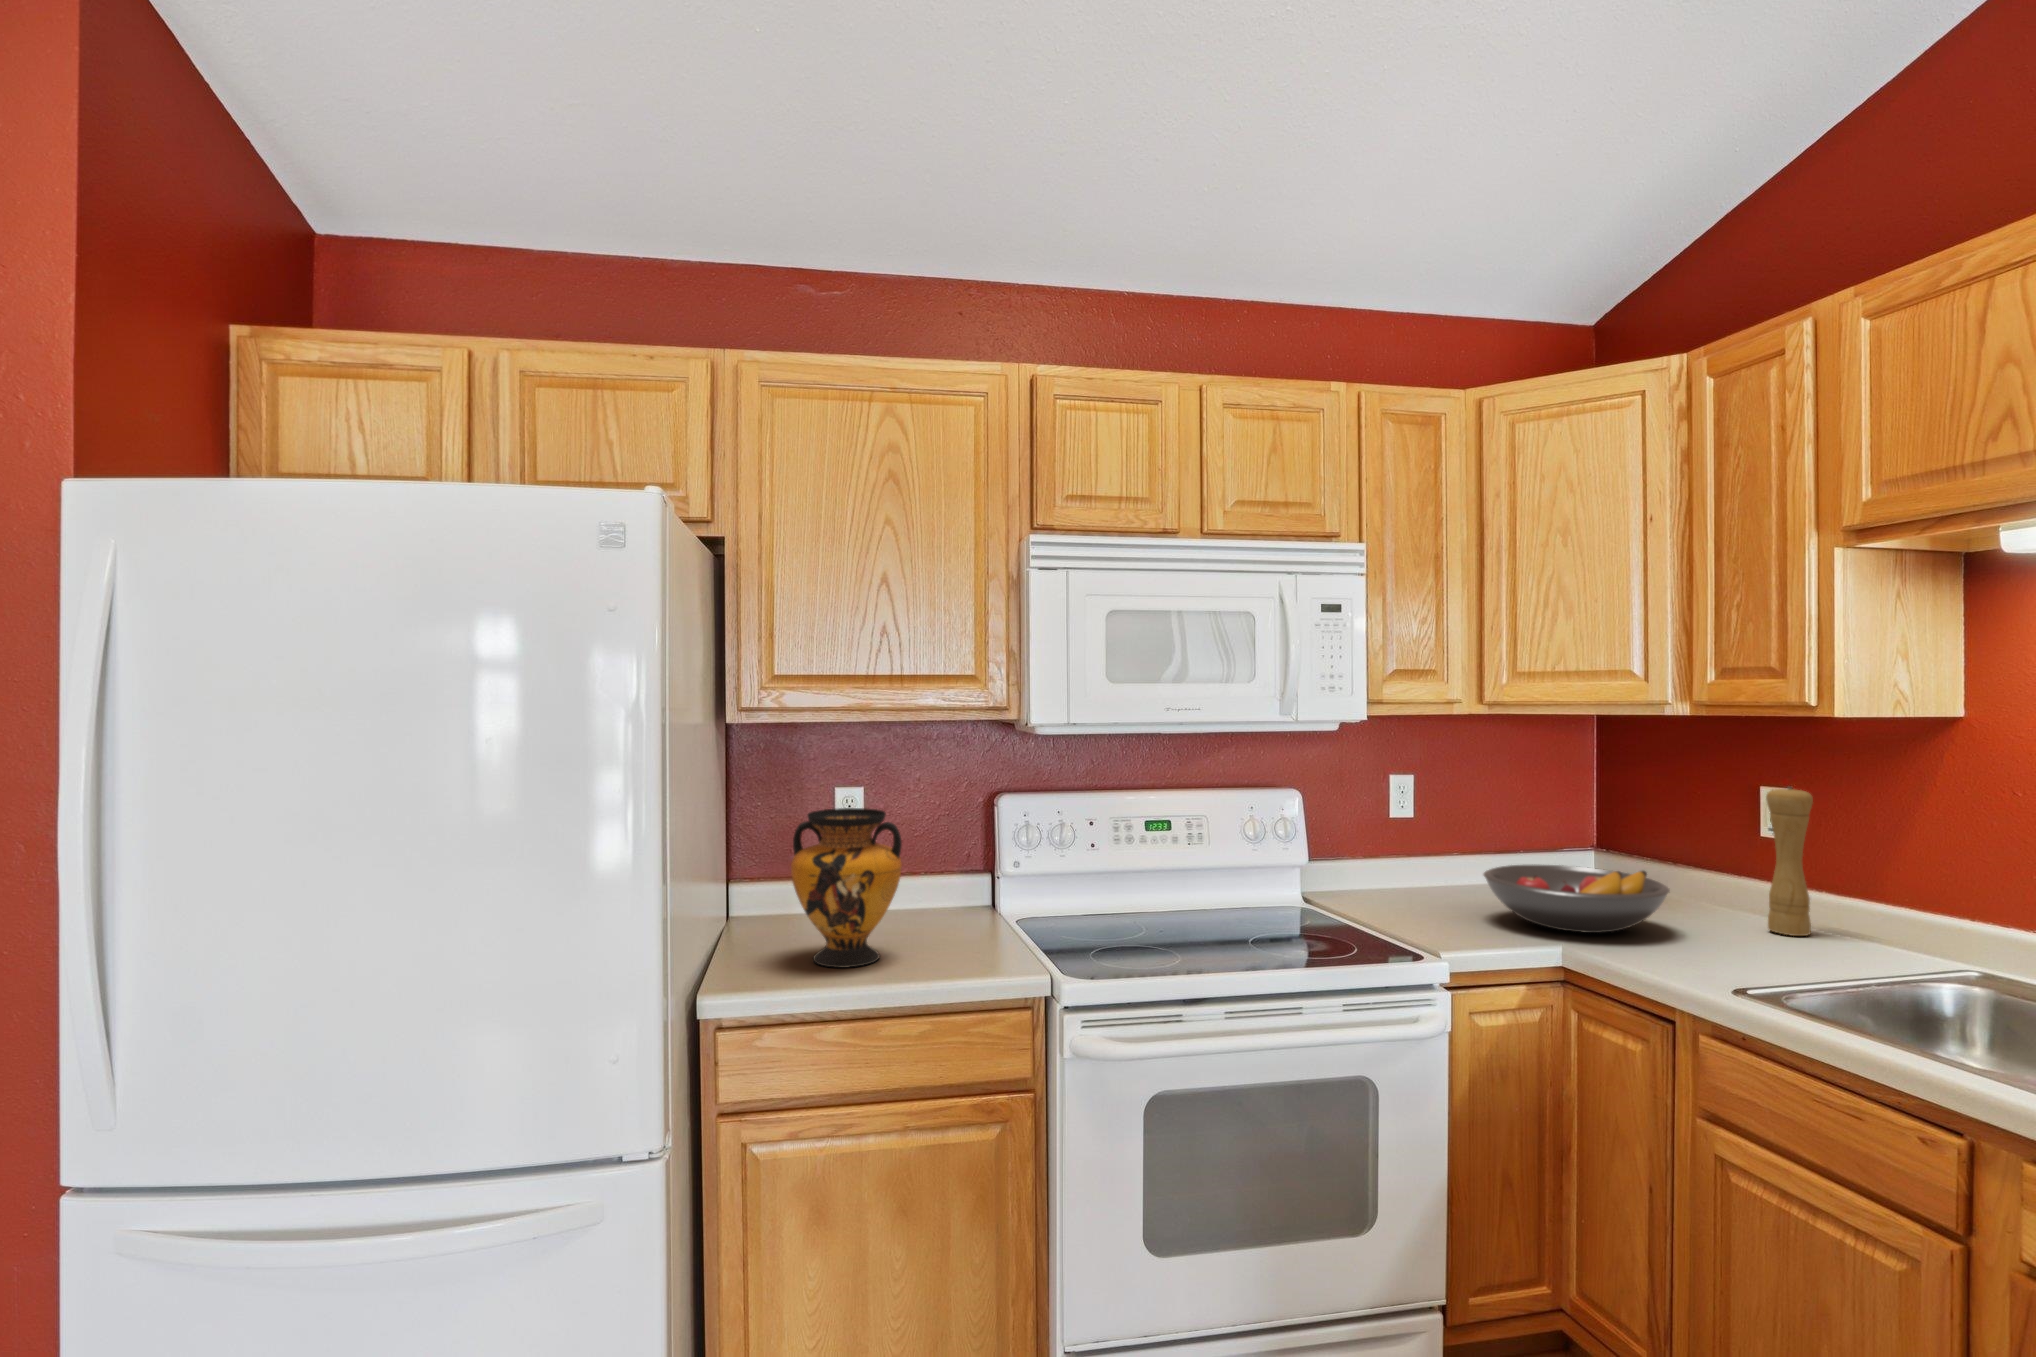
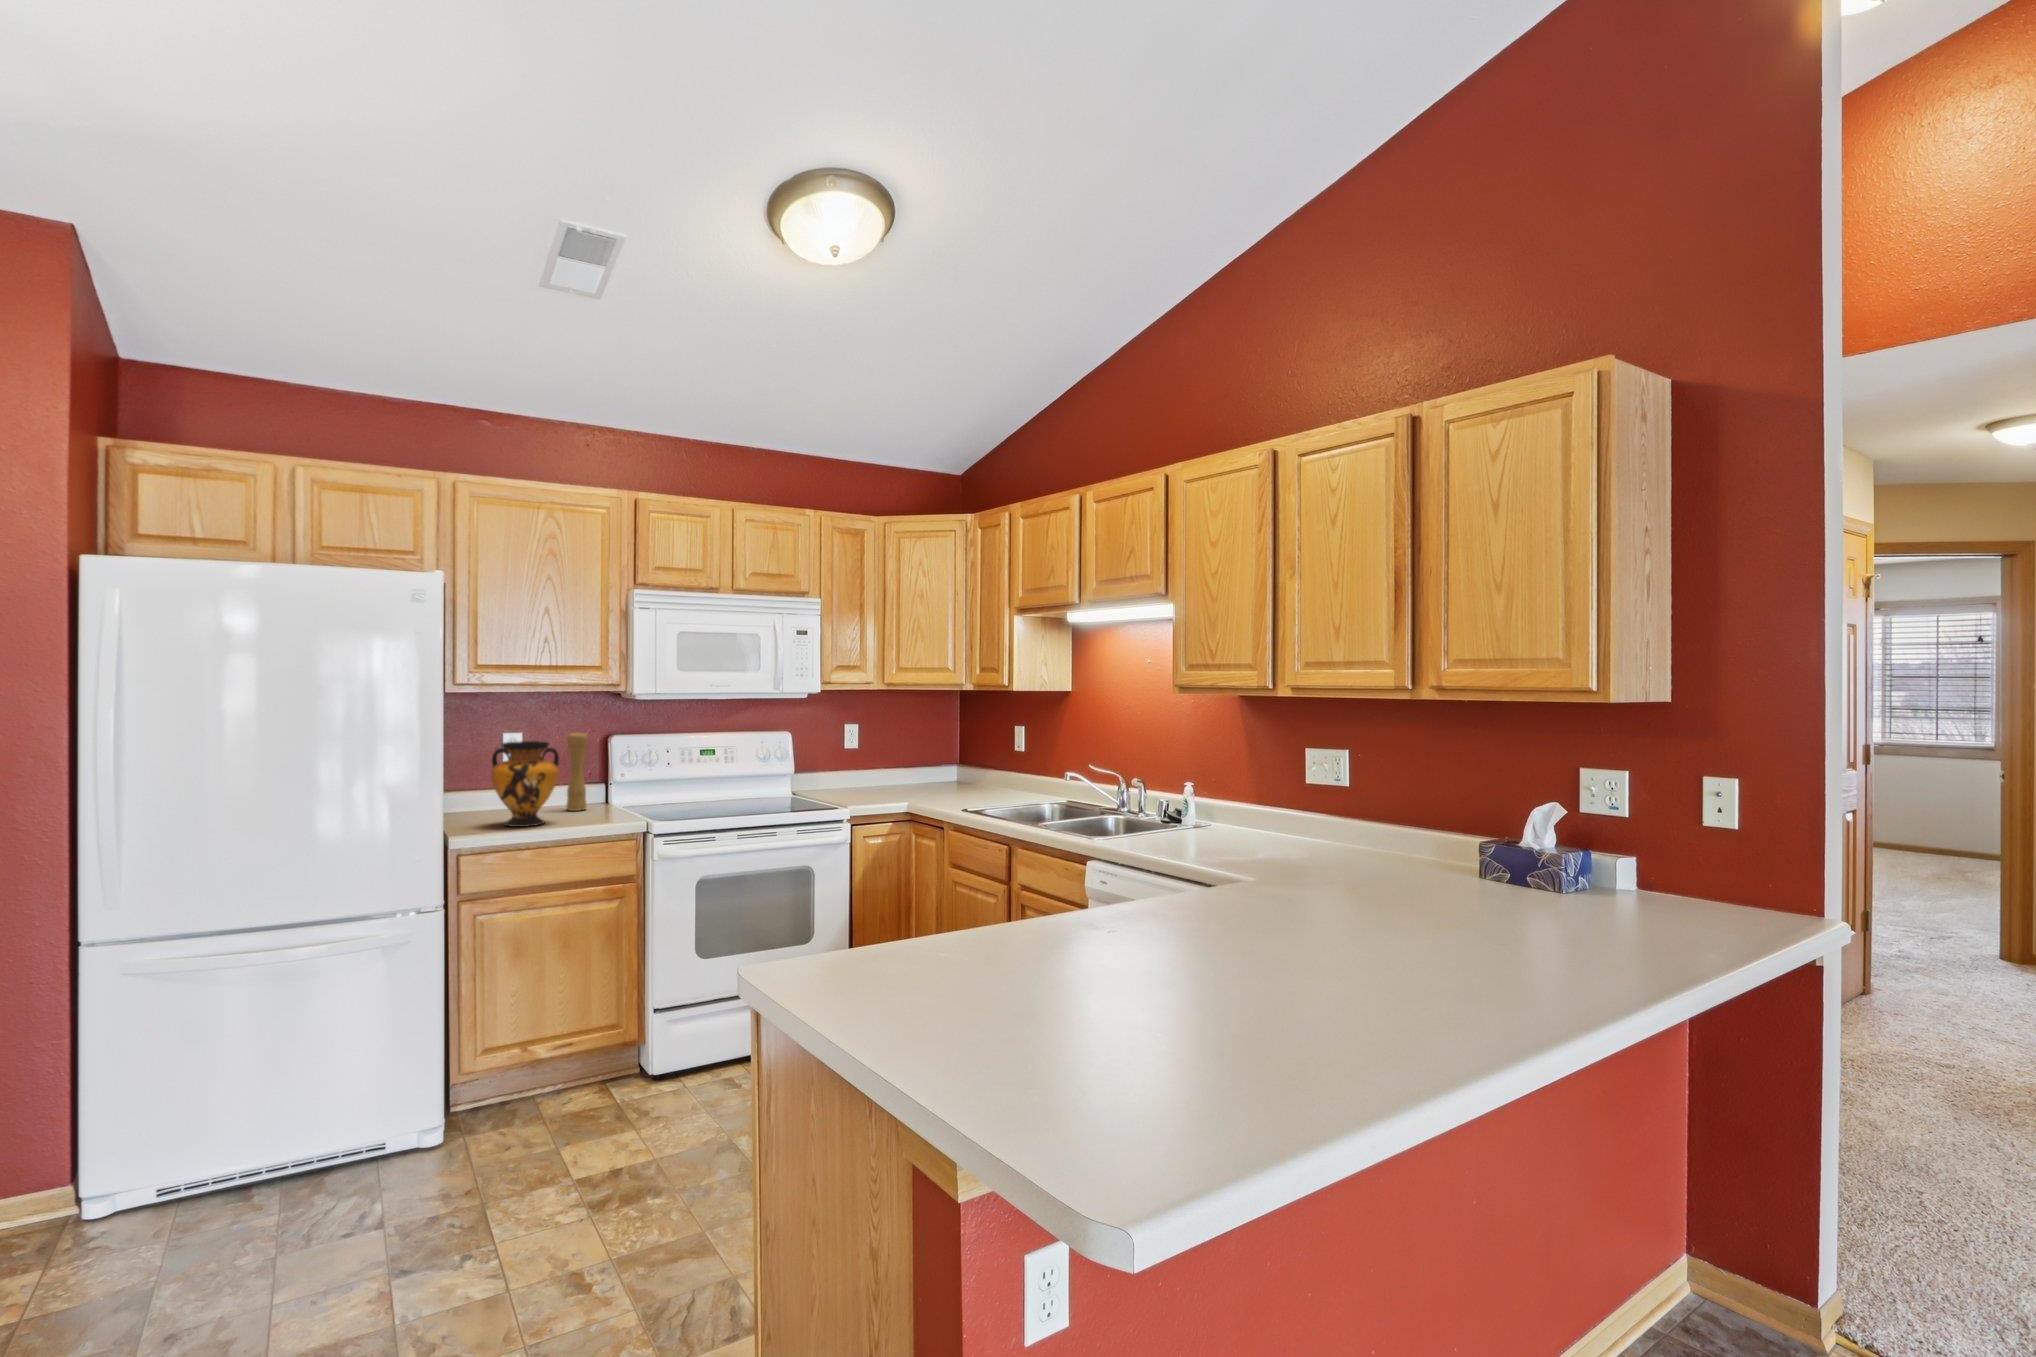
pepper mill: present [1766,787,1813,936] -> present [567,732,588,811]
fruit bowl: present [1484,865,1670,933] -> none [881,766,963,796]

